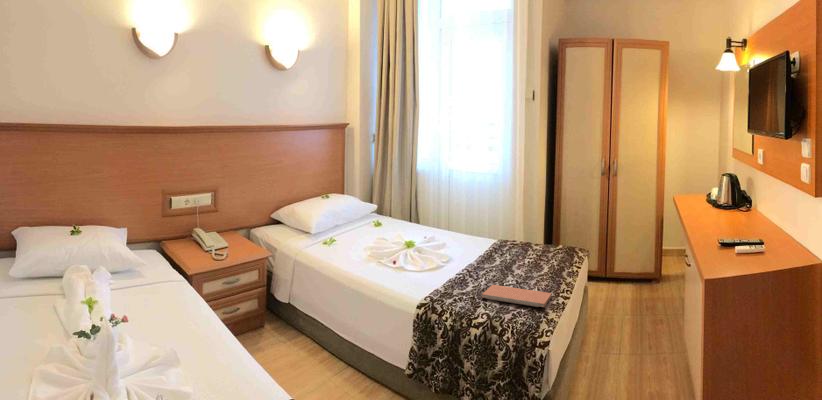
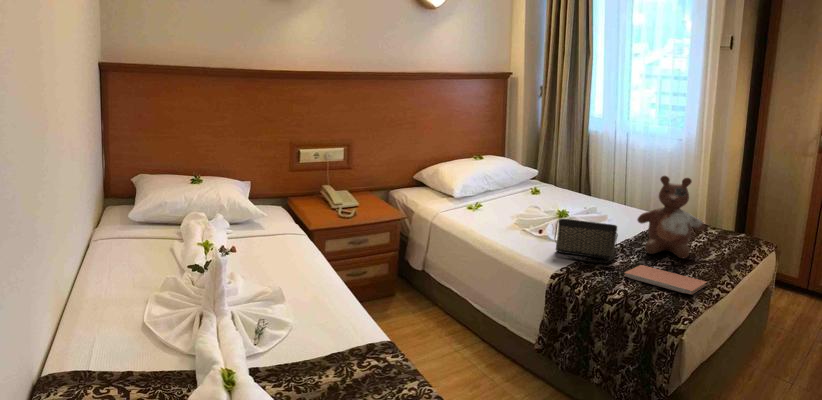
stuffed bear: none [480,201,537,274] -> present [637,176,705,258]
handbag: none [412,249,472,288] -> present [554,219,618,263]

